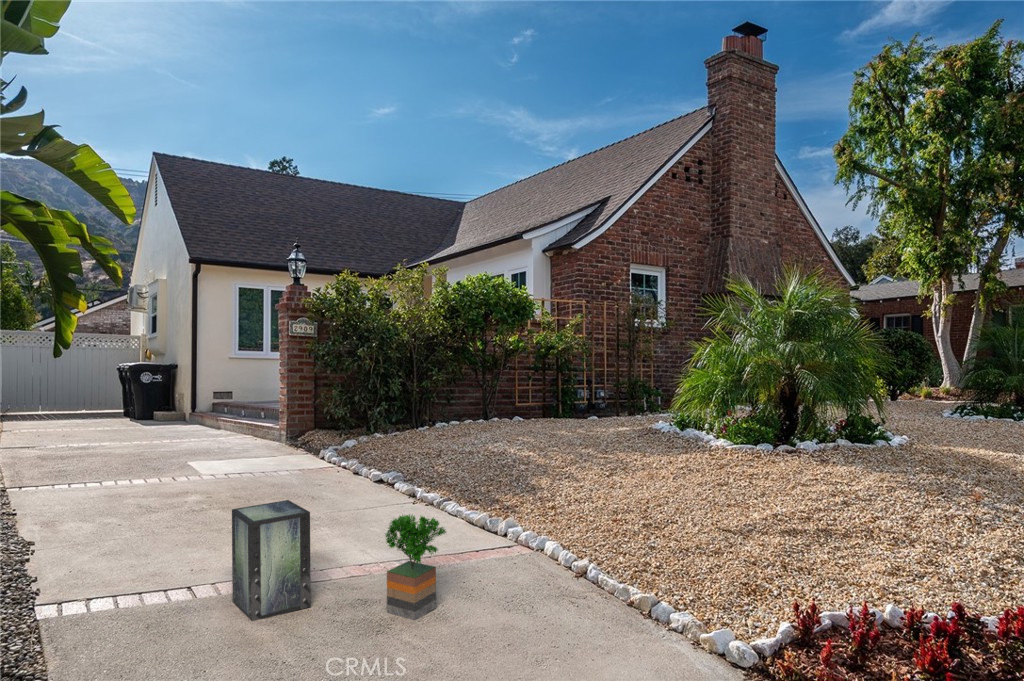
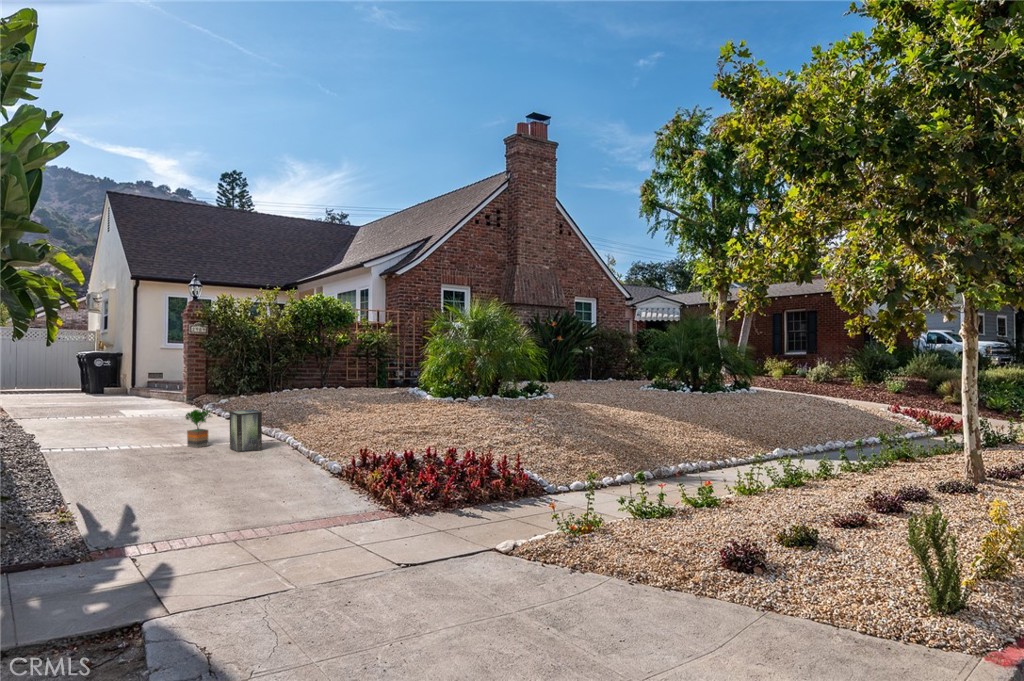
storage box: present [232,500,311,621] -> present [230,409,262,452]

